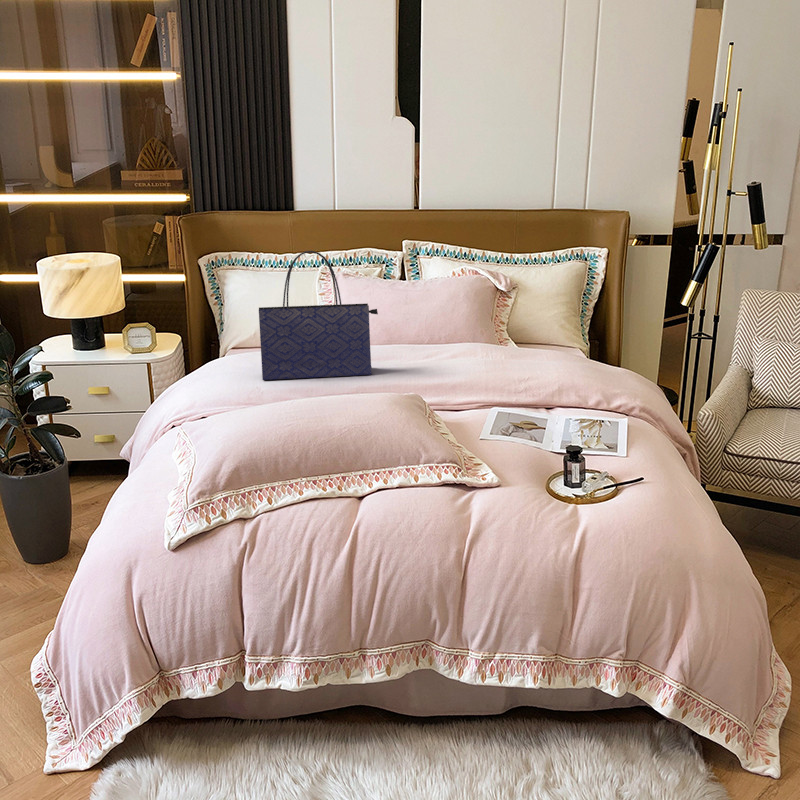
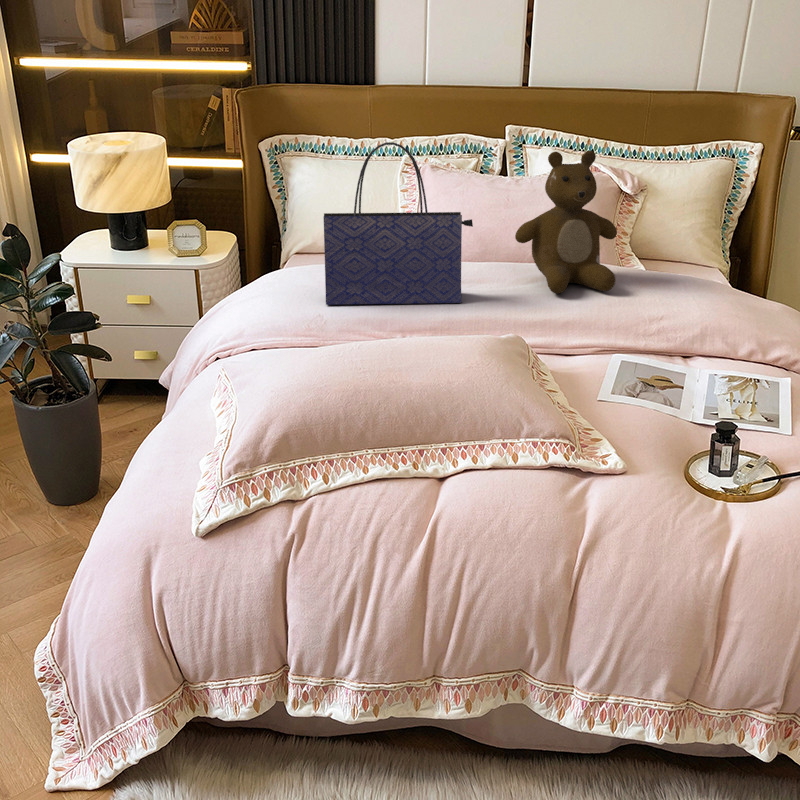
teddy bear: none [412,255,492,365] -> present [515,151,617,293]

